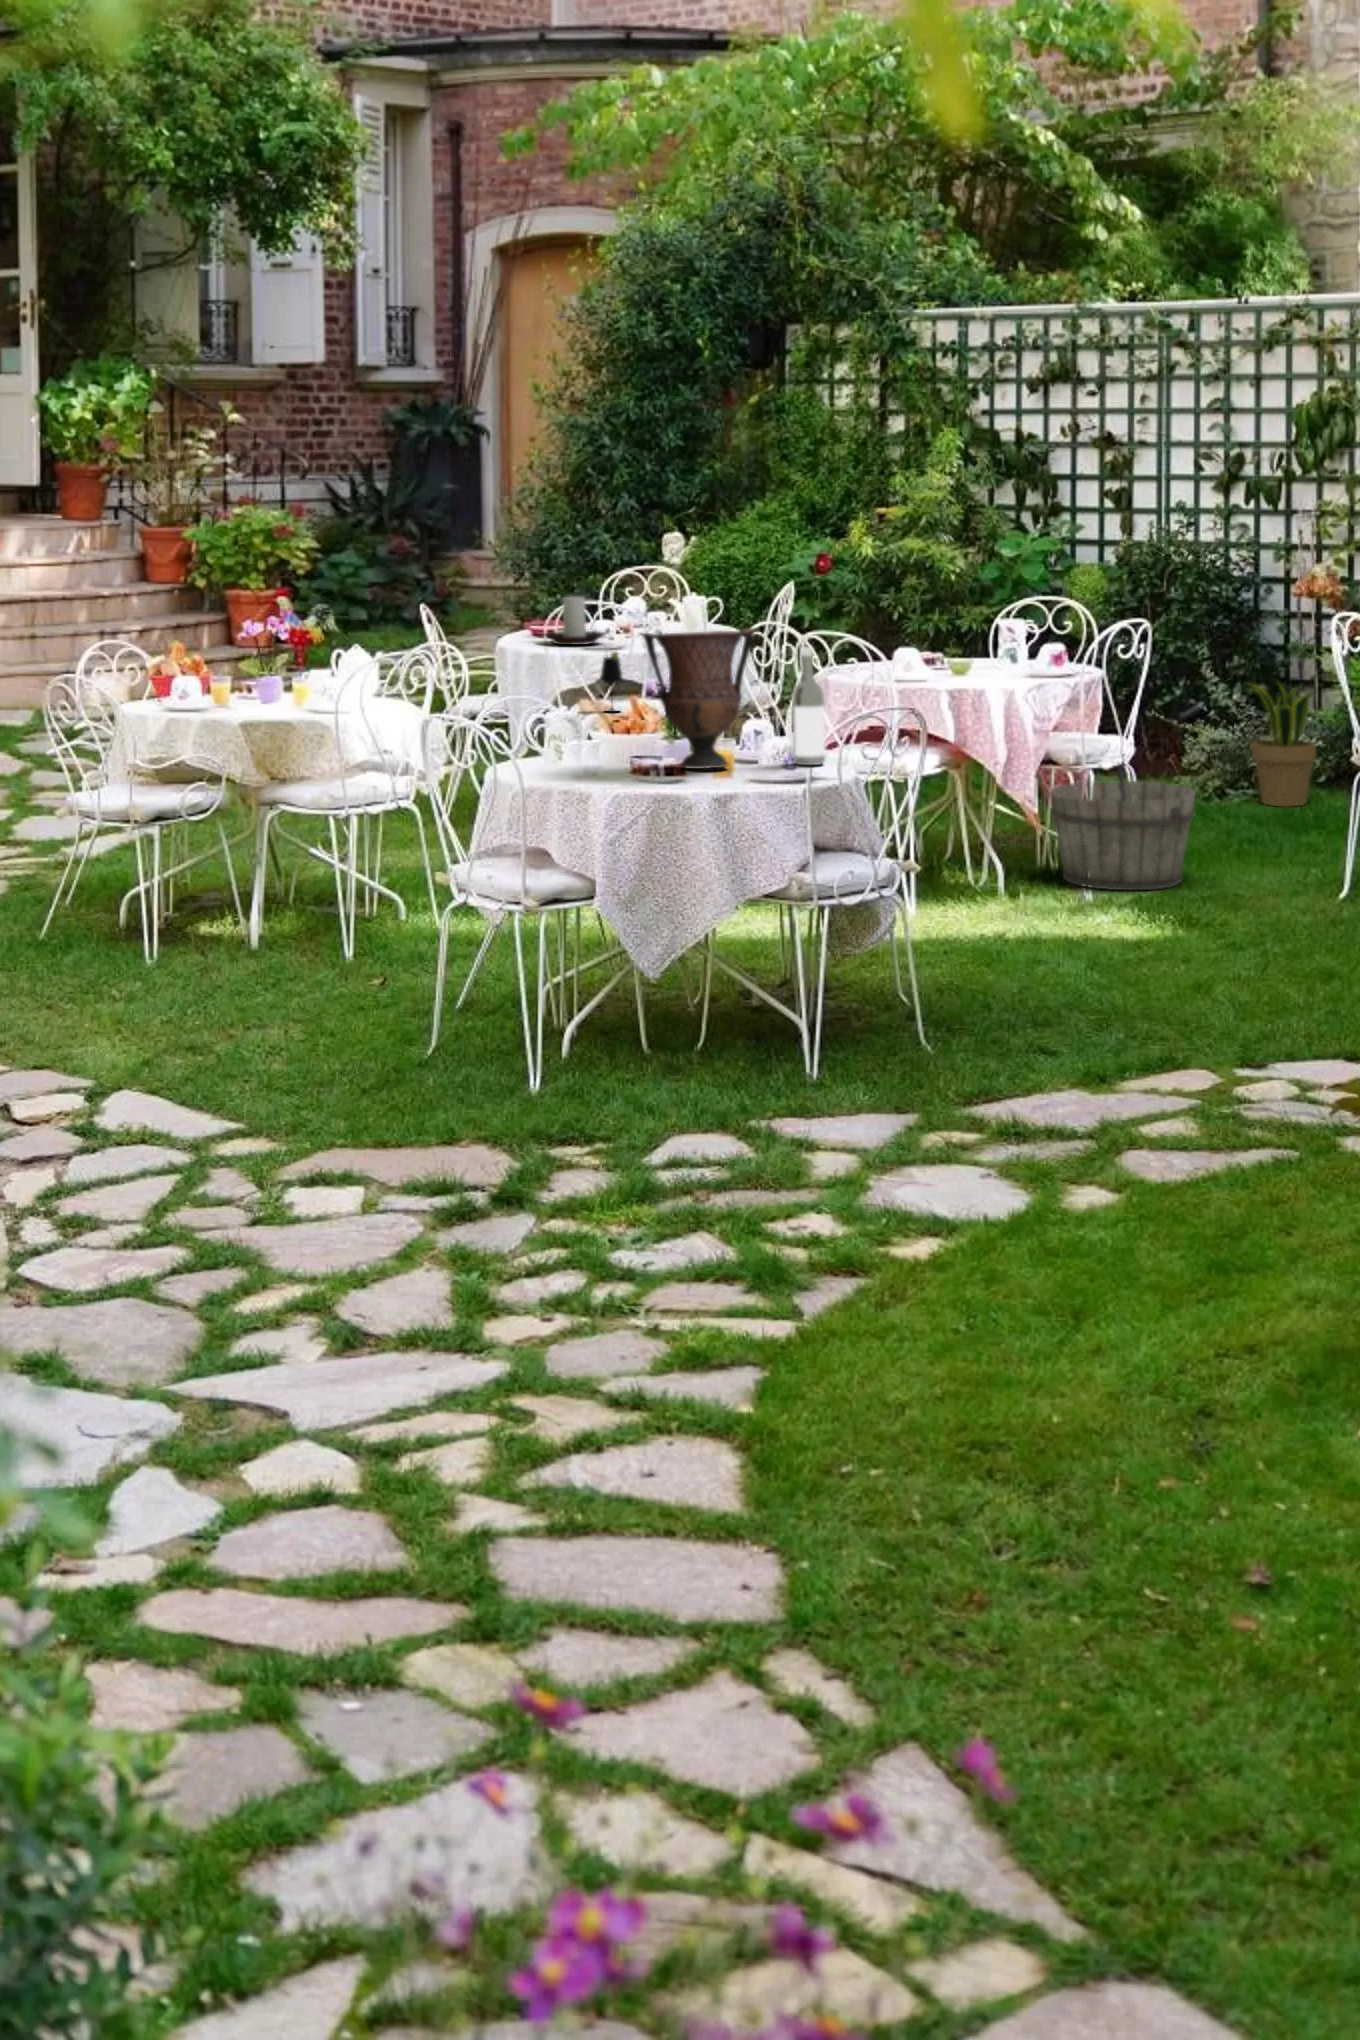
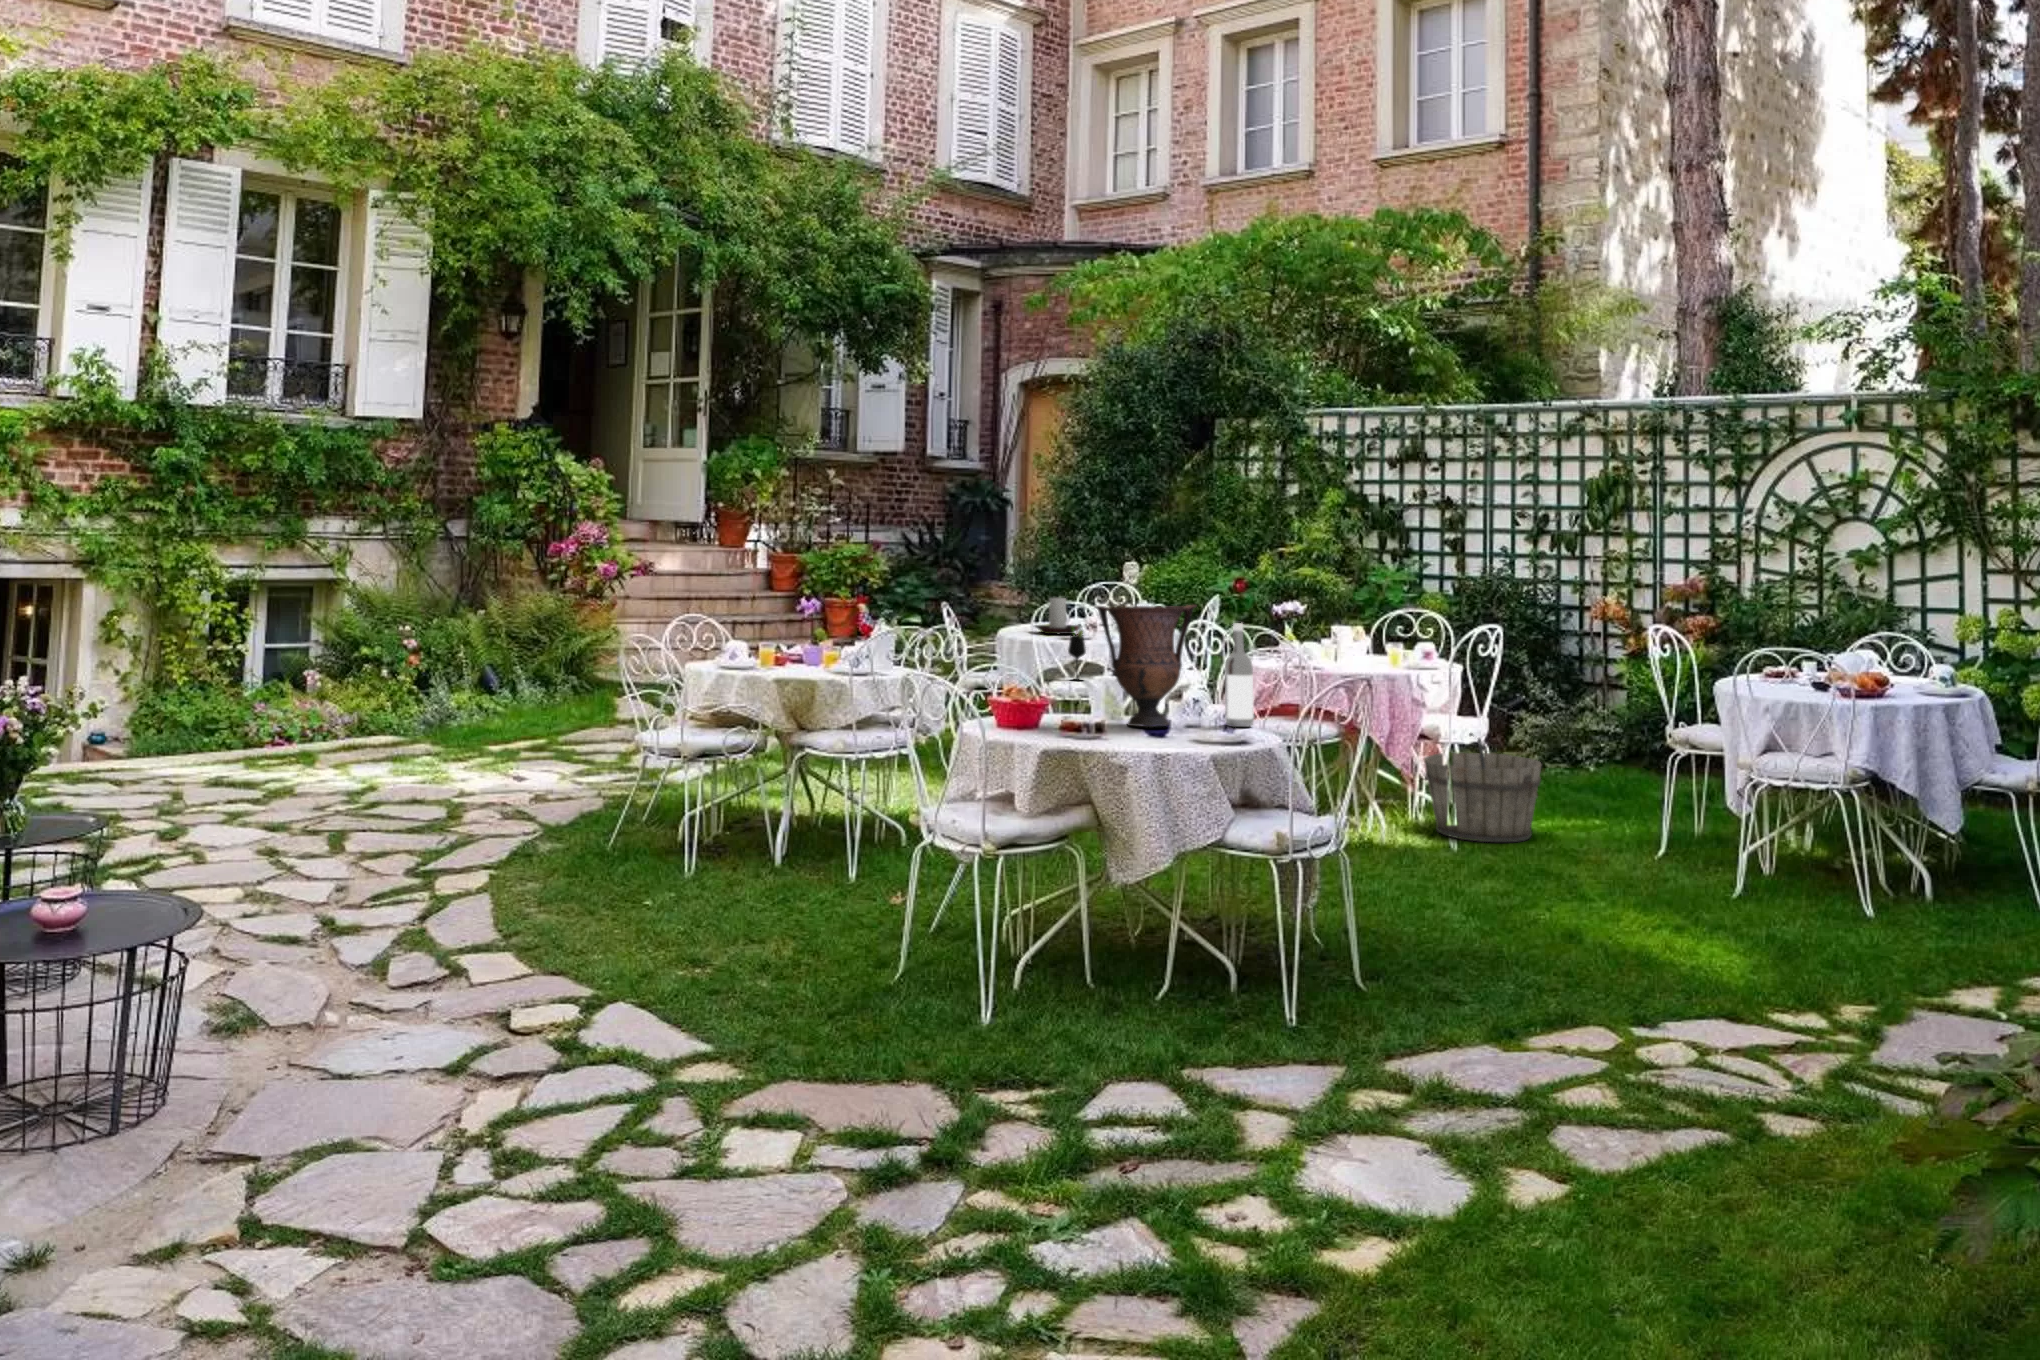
potted plant: present [1246,684,1316,807] -> none [1560,678,1619,778]

